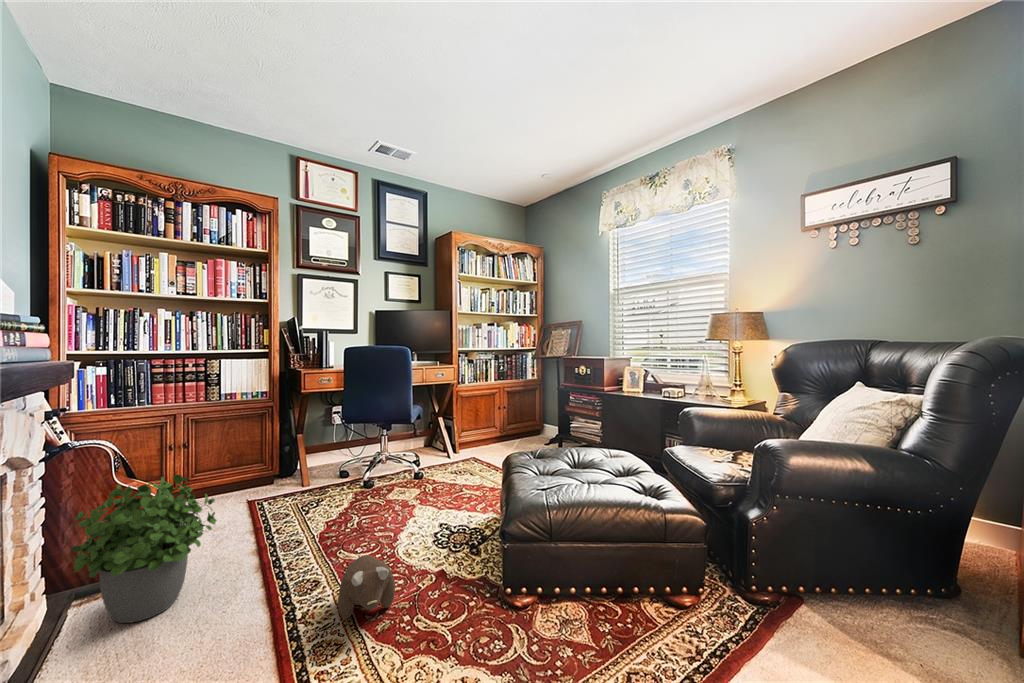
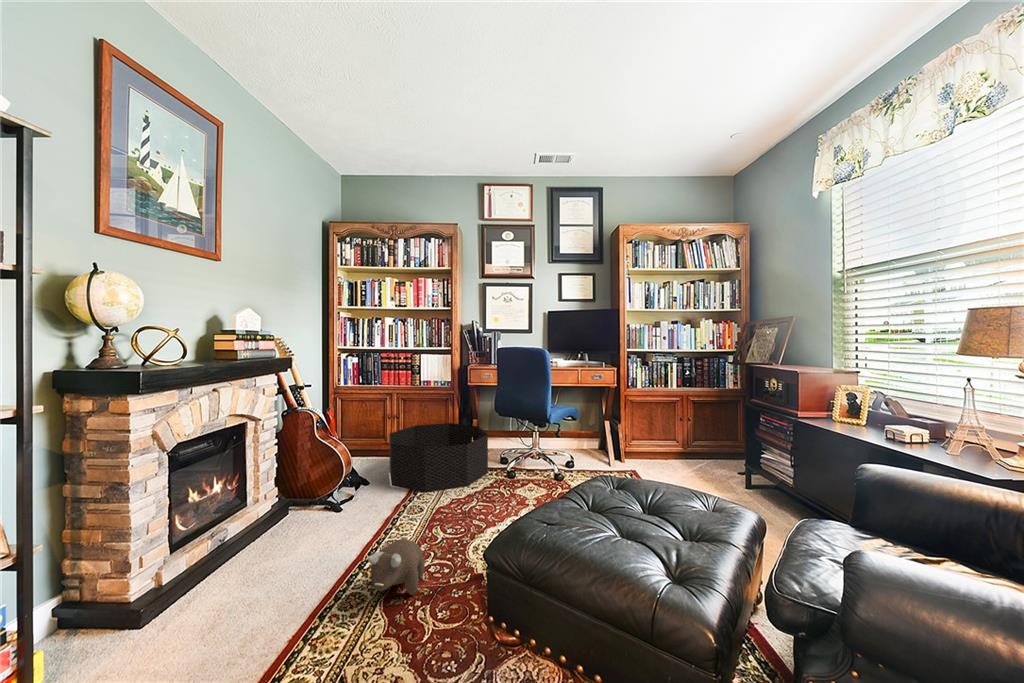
basket: none [198,441,338,531] -> present [390,423,488,493]
potted plant: present [72,475,216,623] -> none [264,438,352,535]

